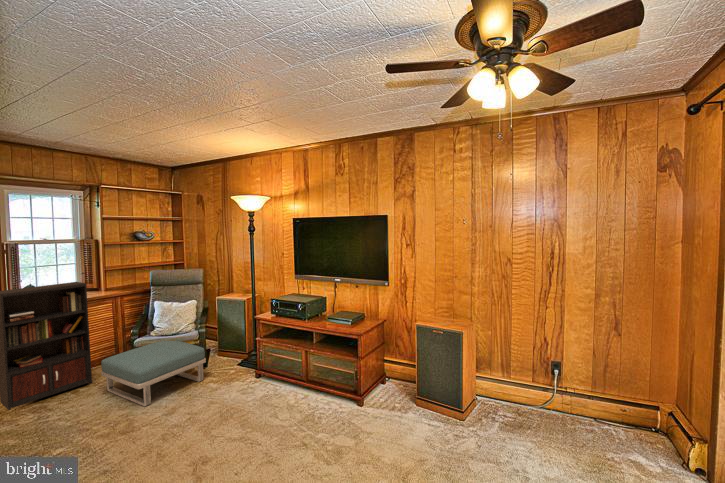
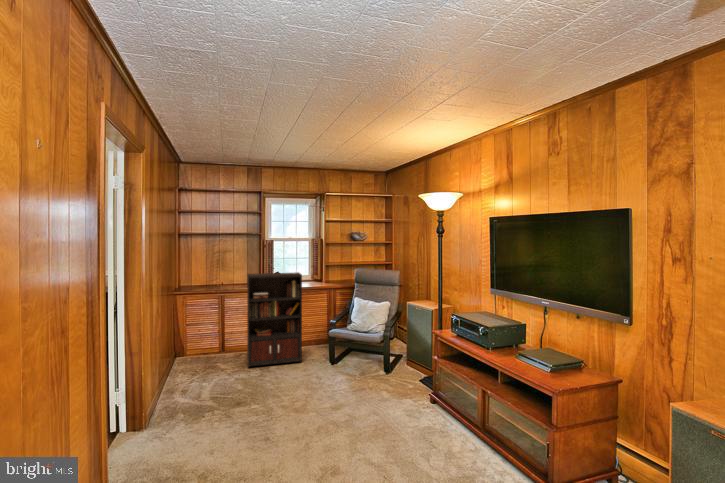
footstool: present [101,341,206,406] -> none [304,338,385,396]

